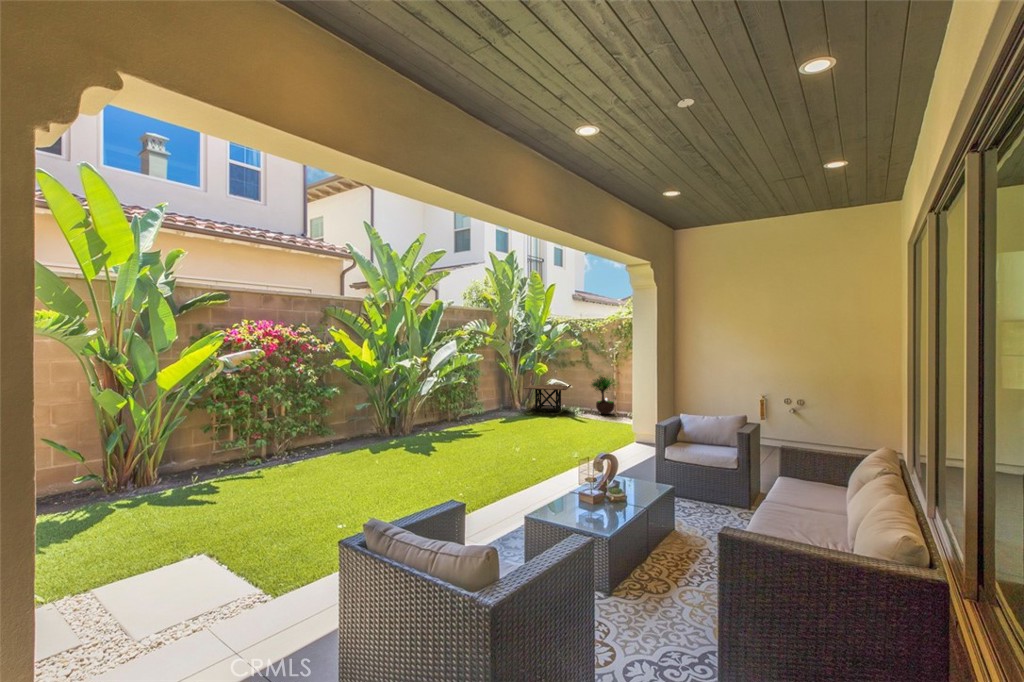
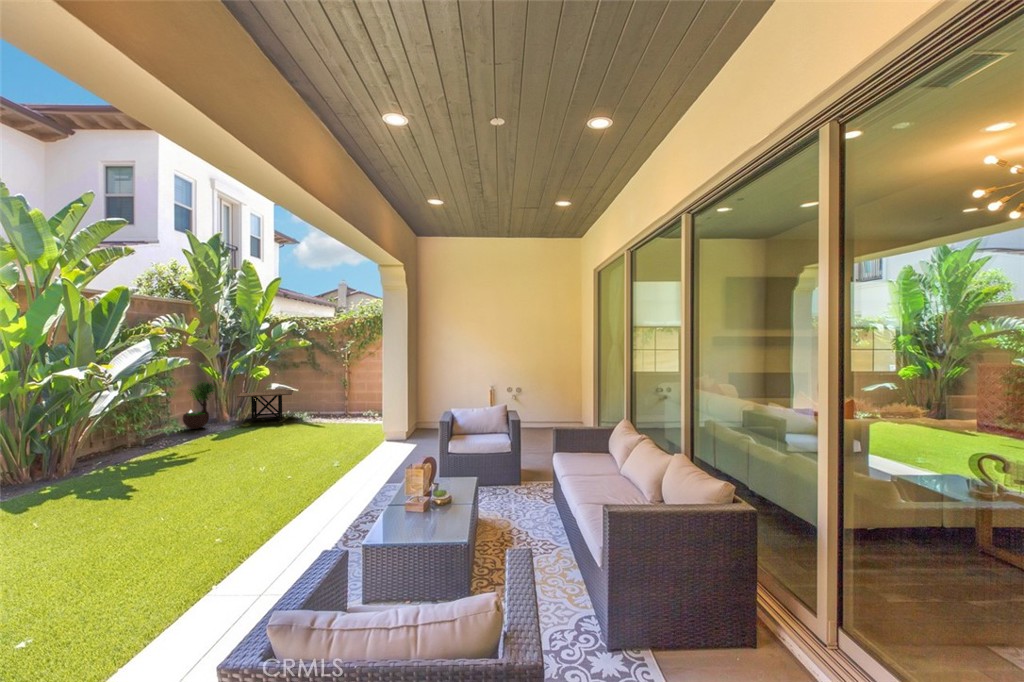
potted tree: present [592,376,614,414] -> present [183,382,214,429]

